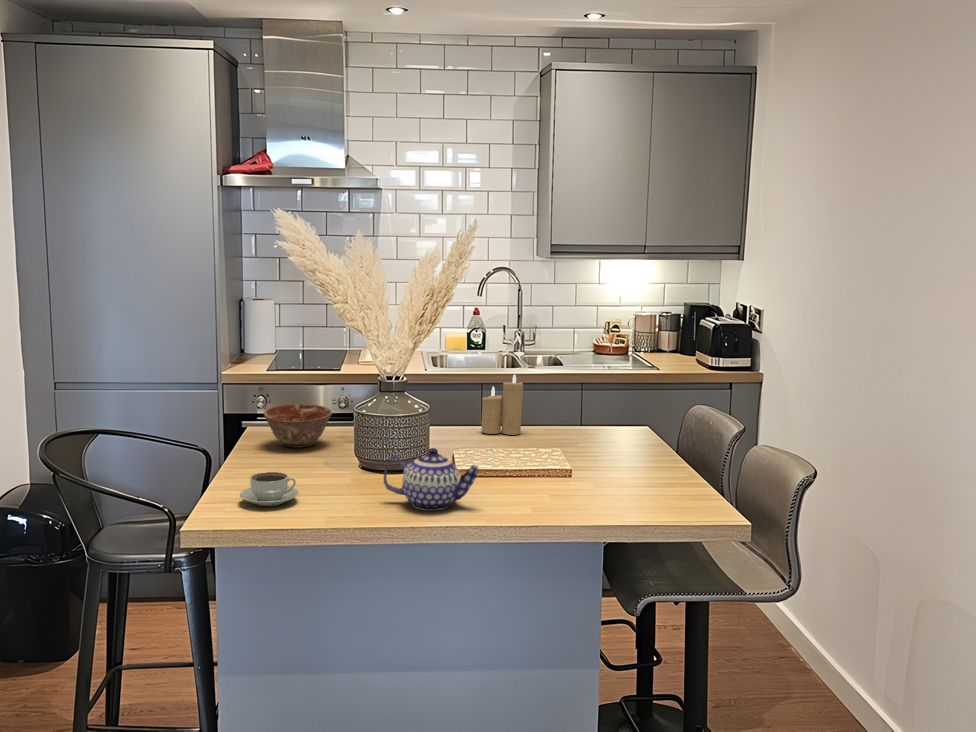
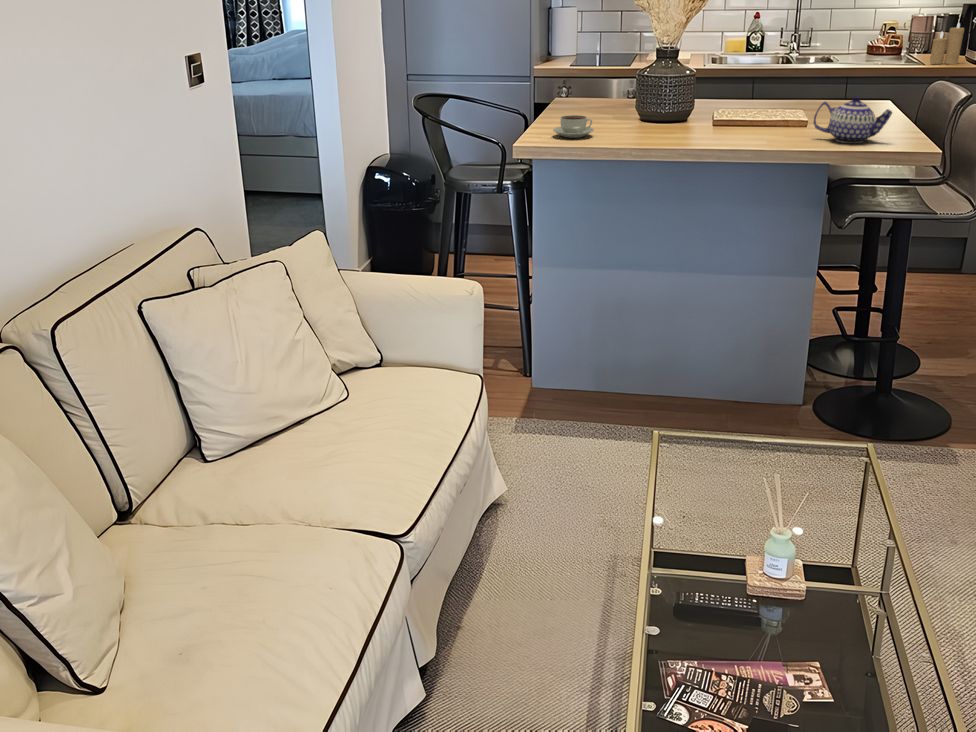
candle: present [481,374,523,435] -> present [930,23,964,64]
ceramic bowl: present [264,404,332,448] -> none [569,78,621,111]
teapot: present [384,448,479,510] -> present [813,96,892,143]

